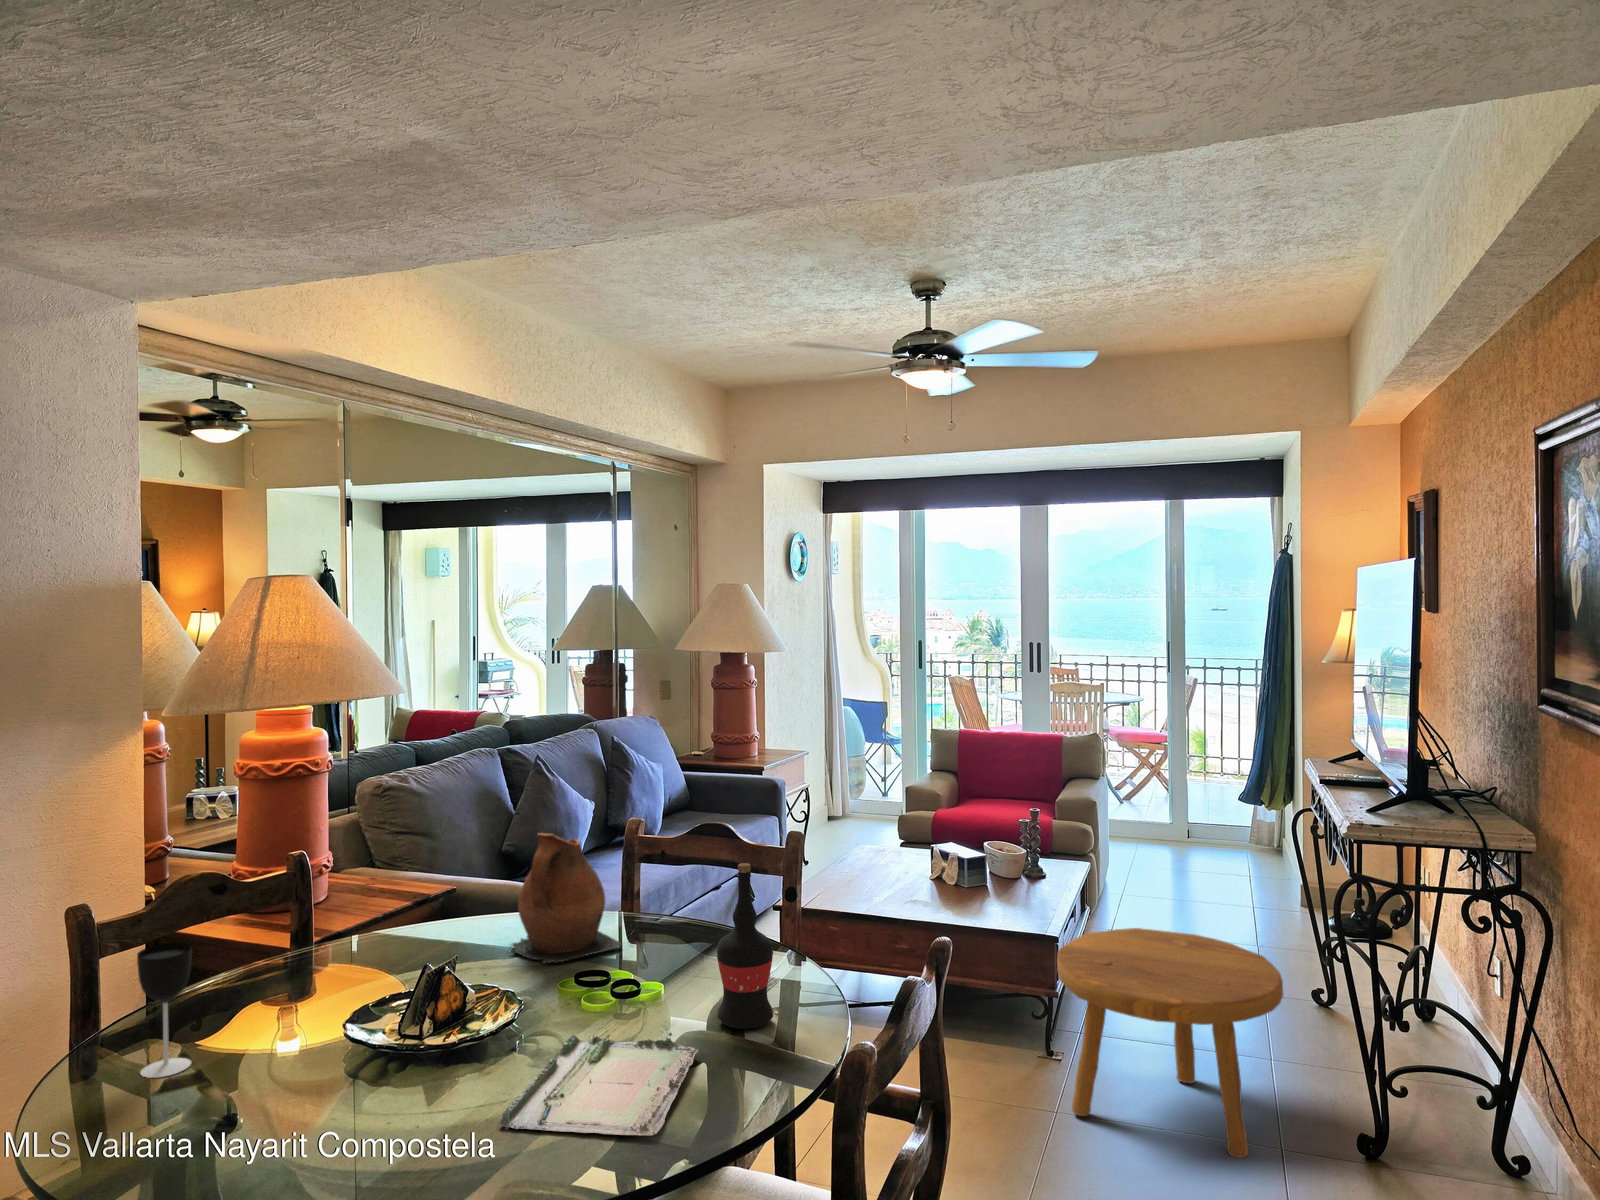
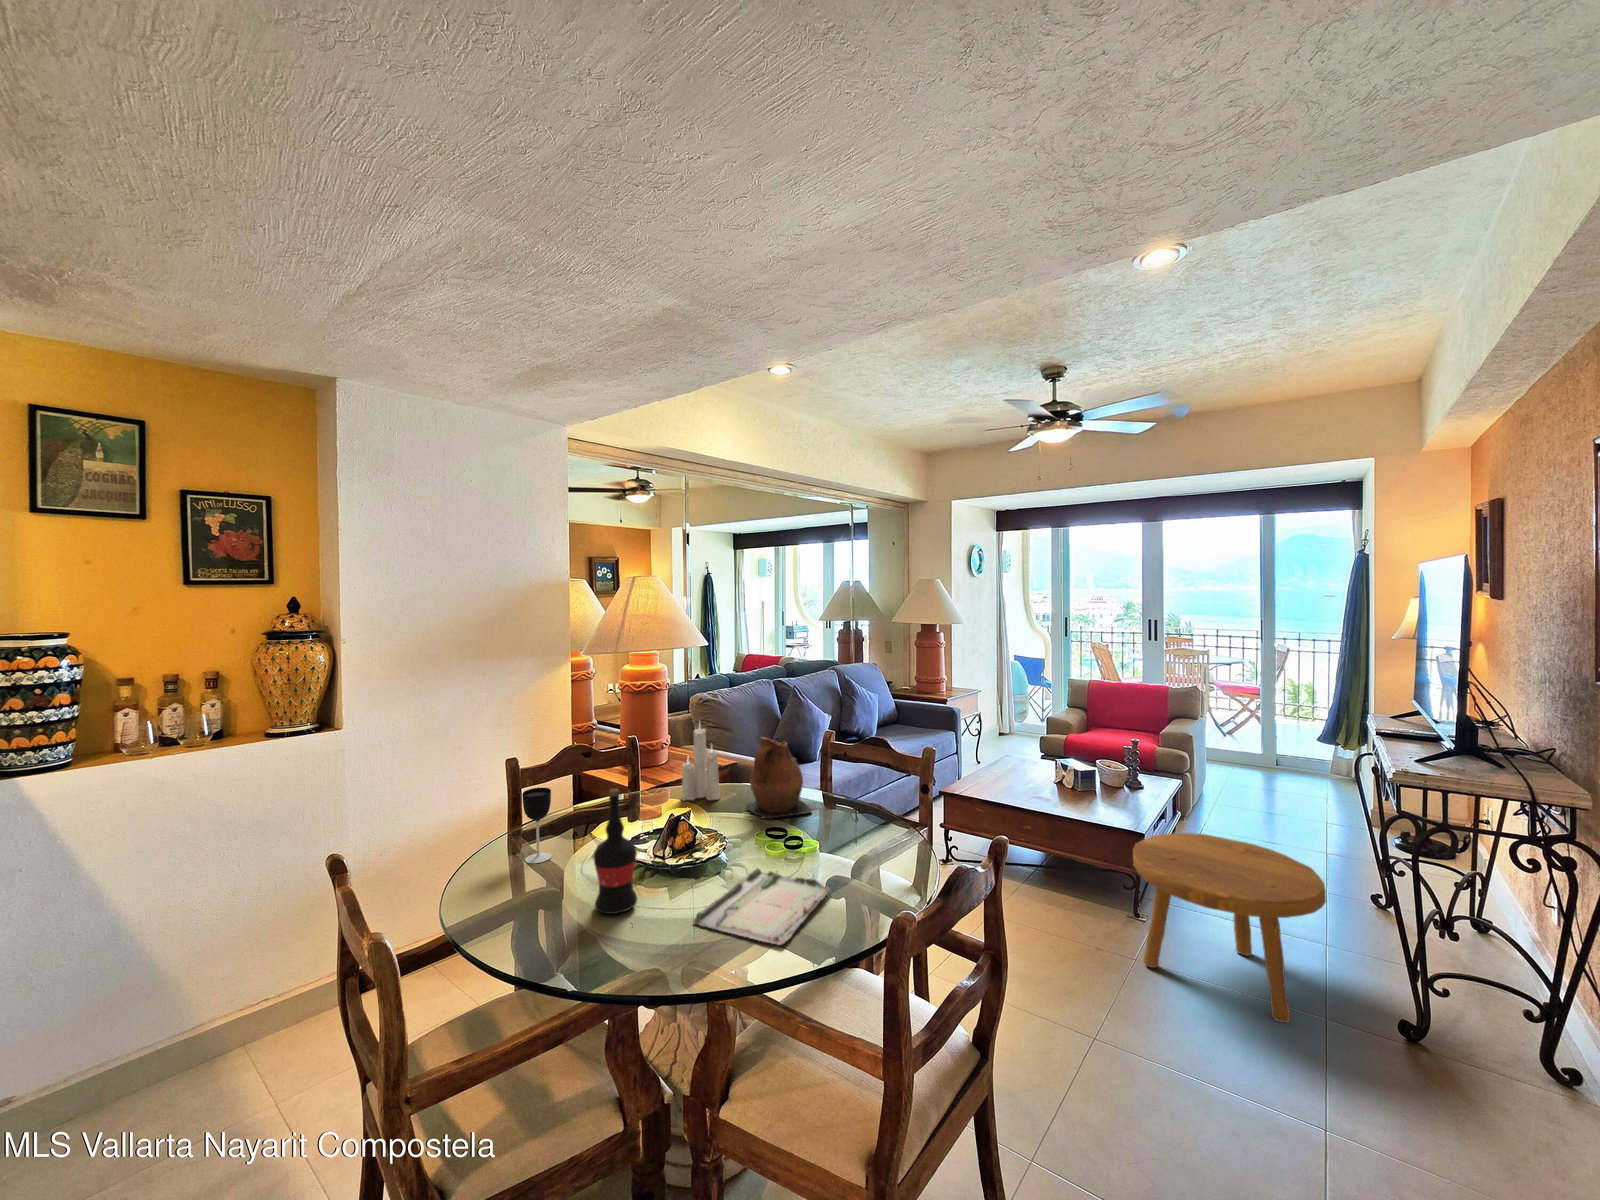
candle: none [390,806,459,950] -> present [681,728,720,801]
wine bottle: present [717,863,773,1029] -> present [594,789,638,914]

